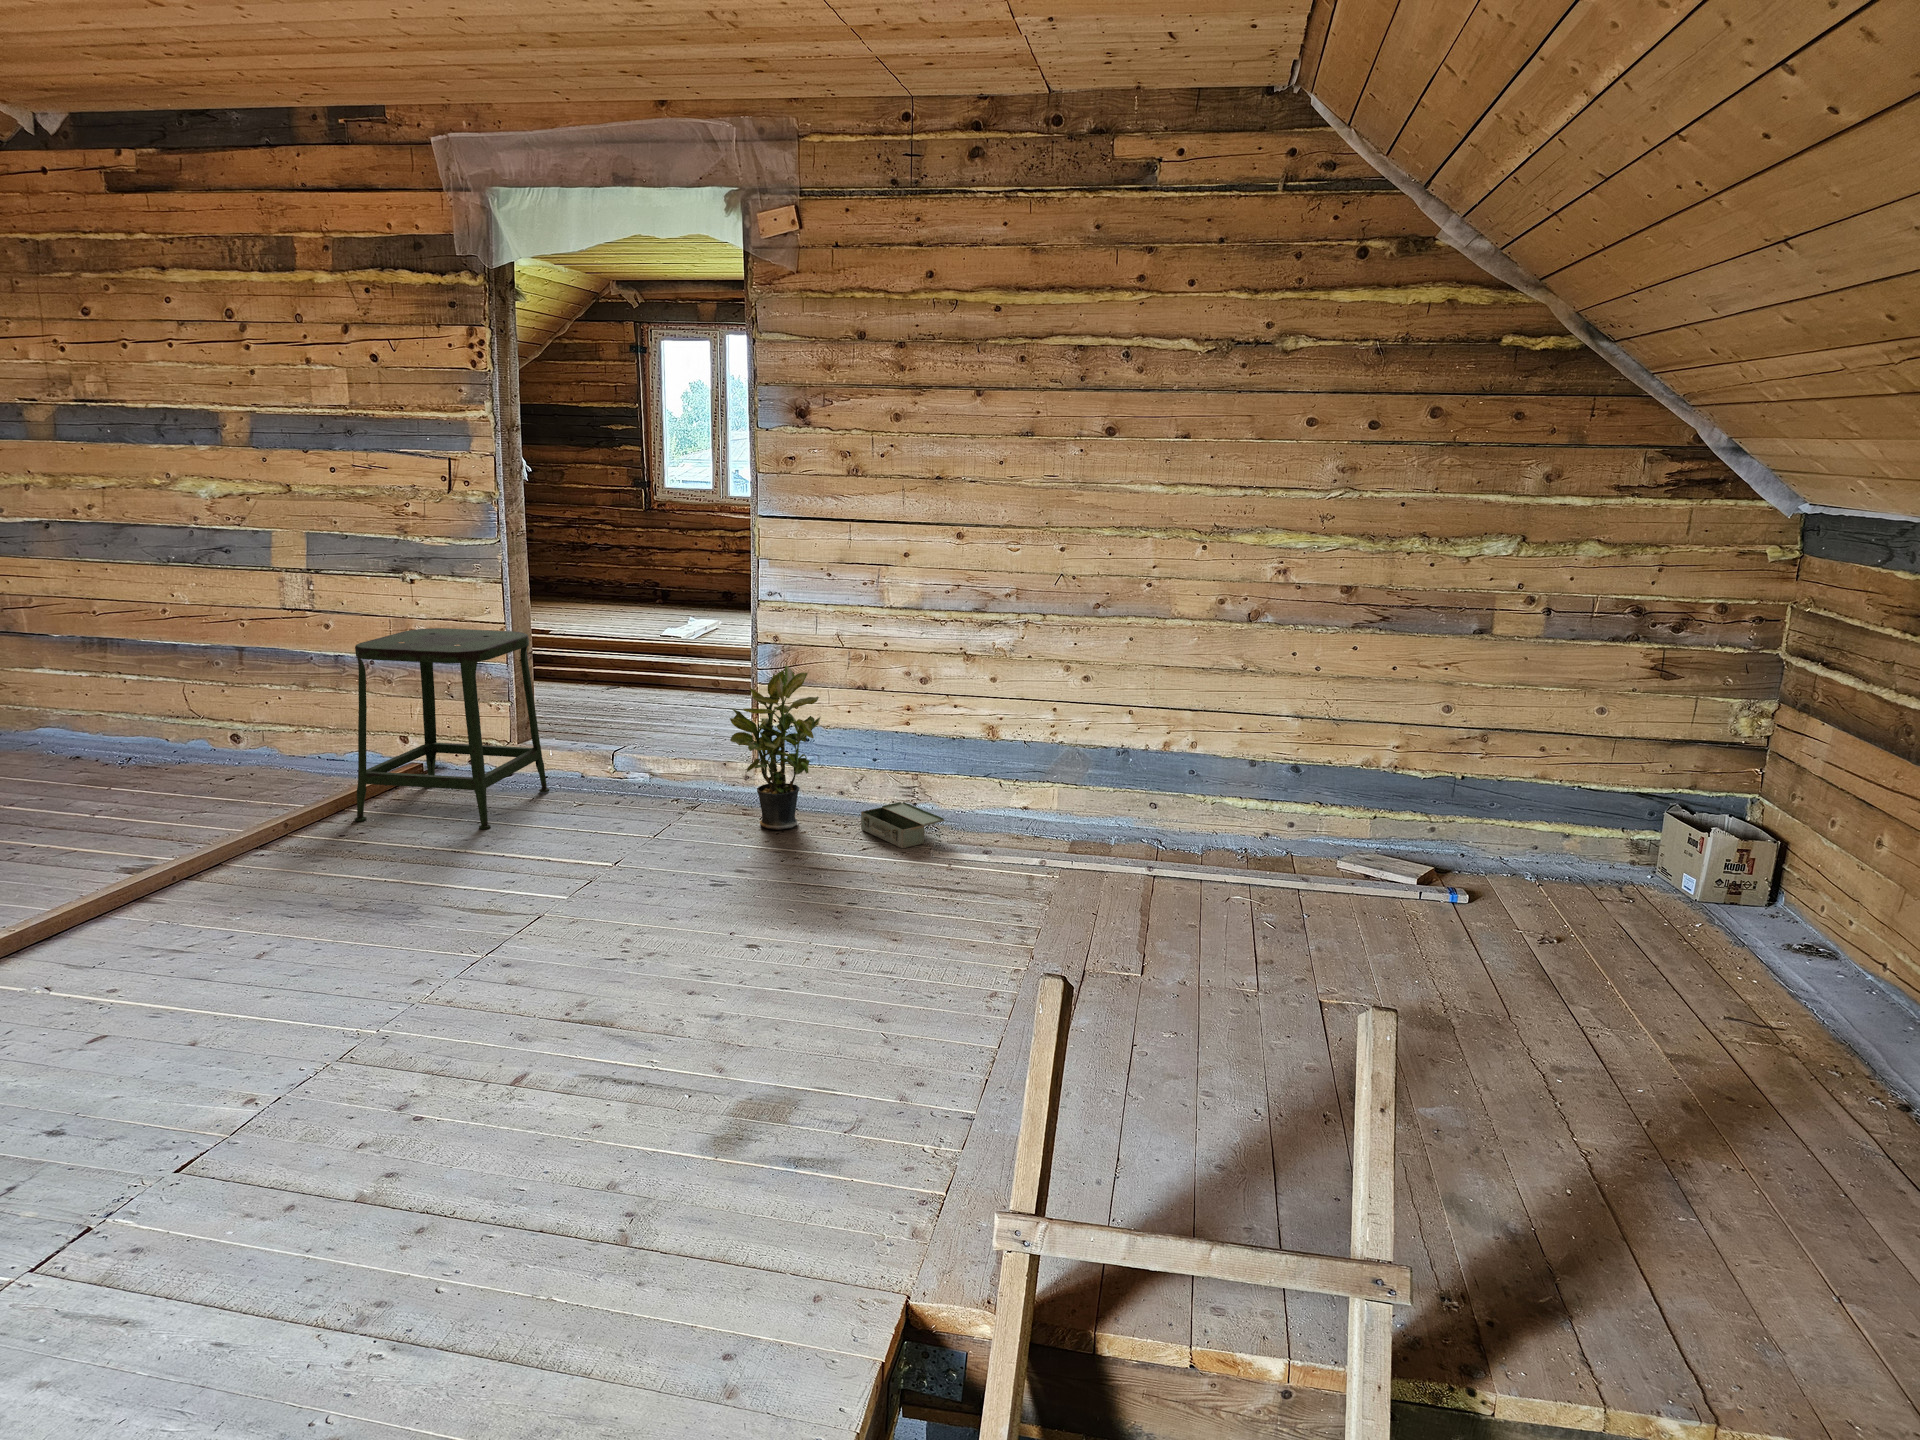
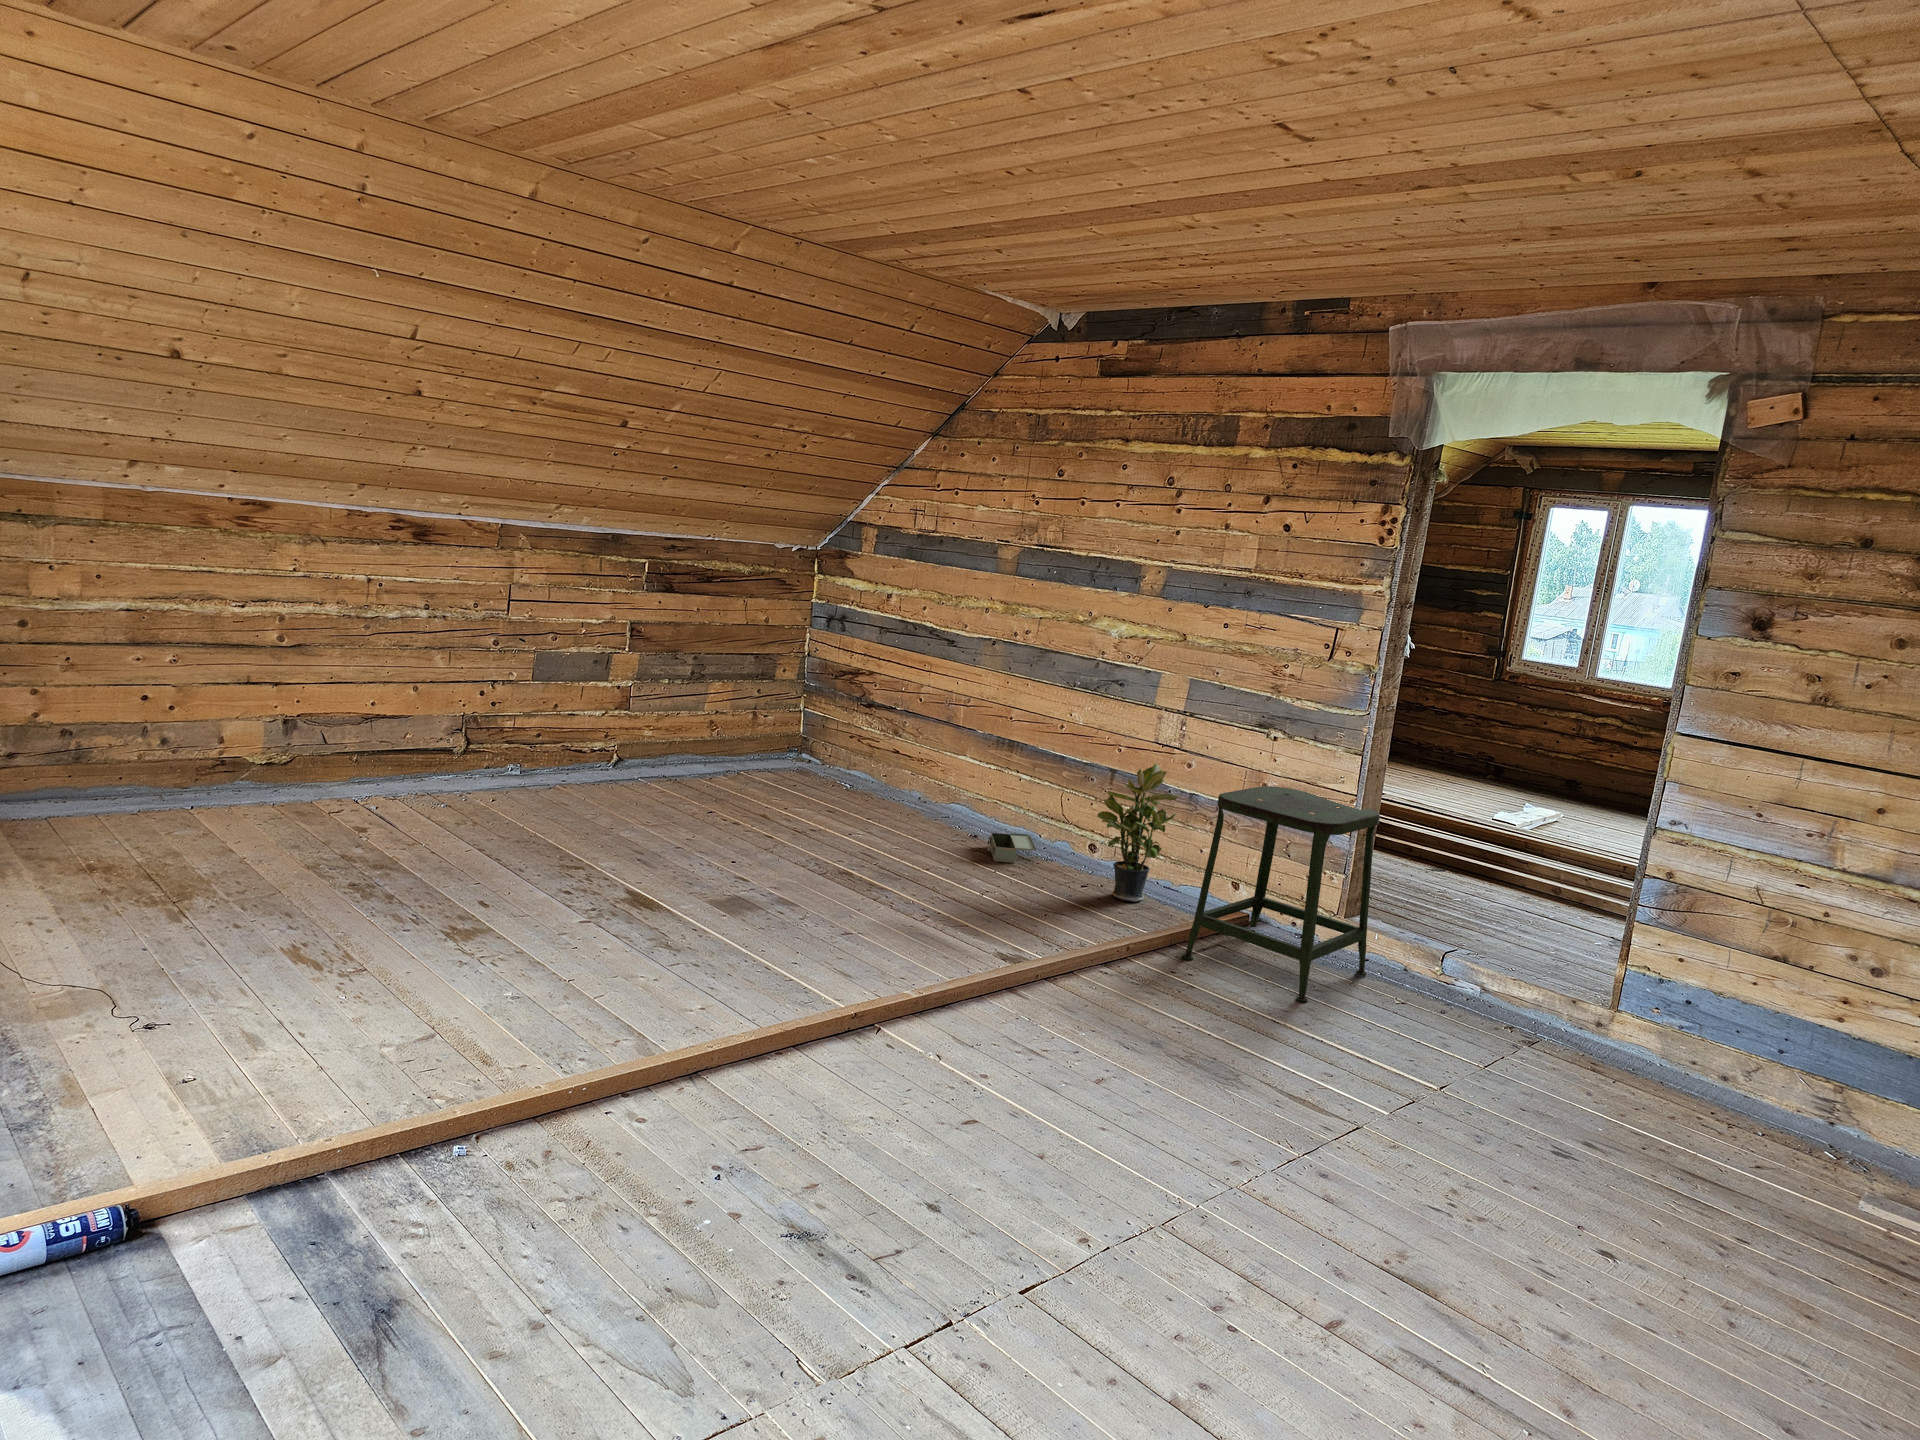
potted plant: present [730,665,820,830] -> present [1097,764,1179,902]
toolbox: present [861,802,944,848] -> present [987,833,1036,863]

